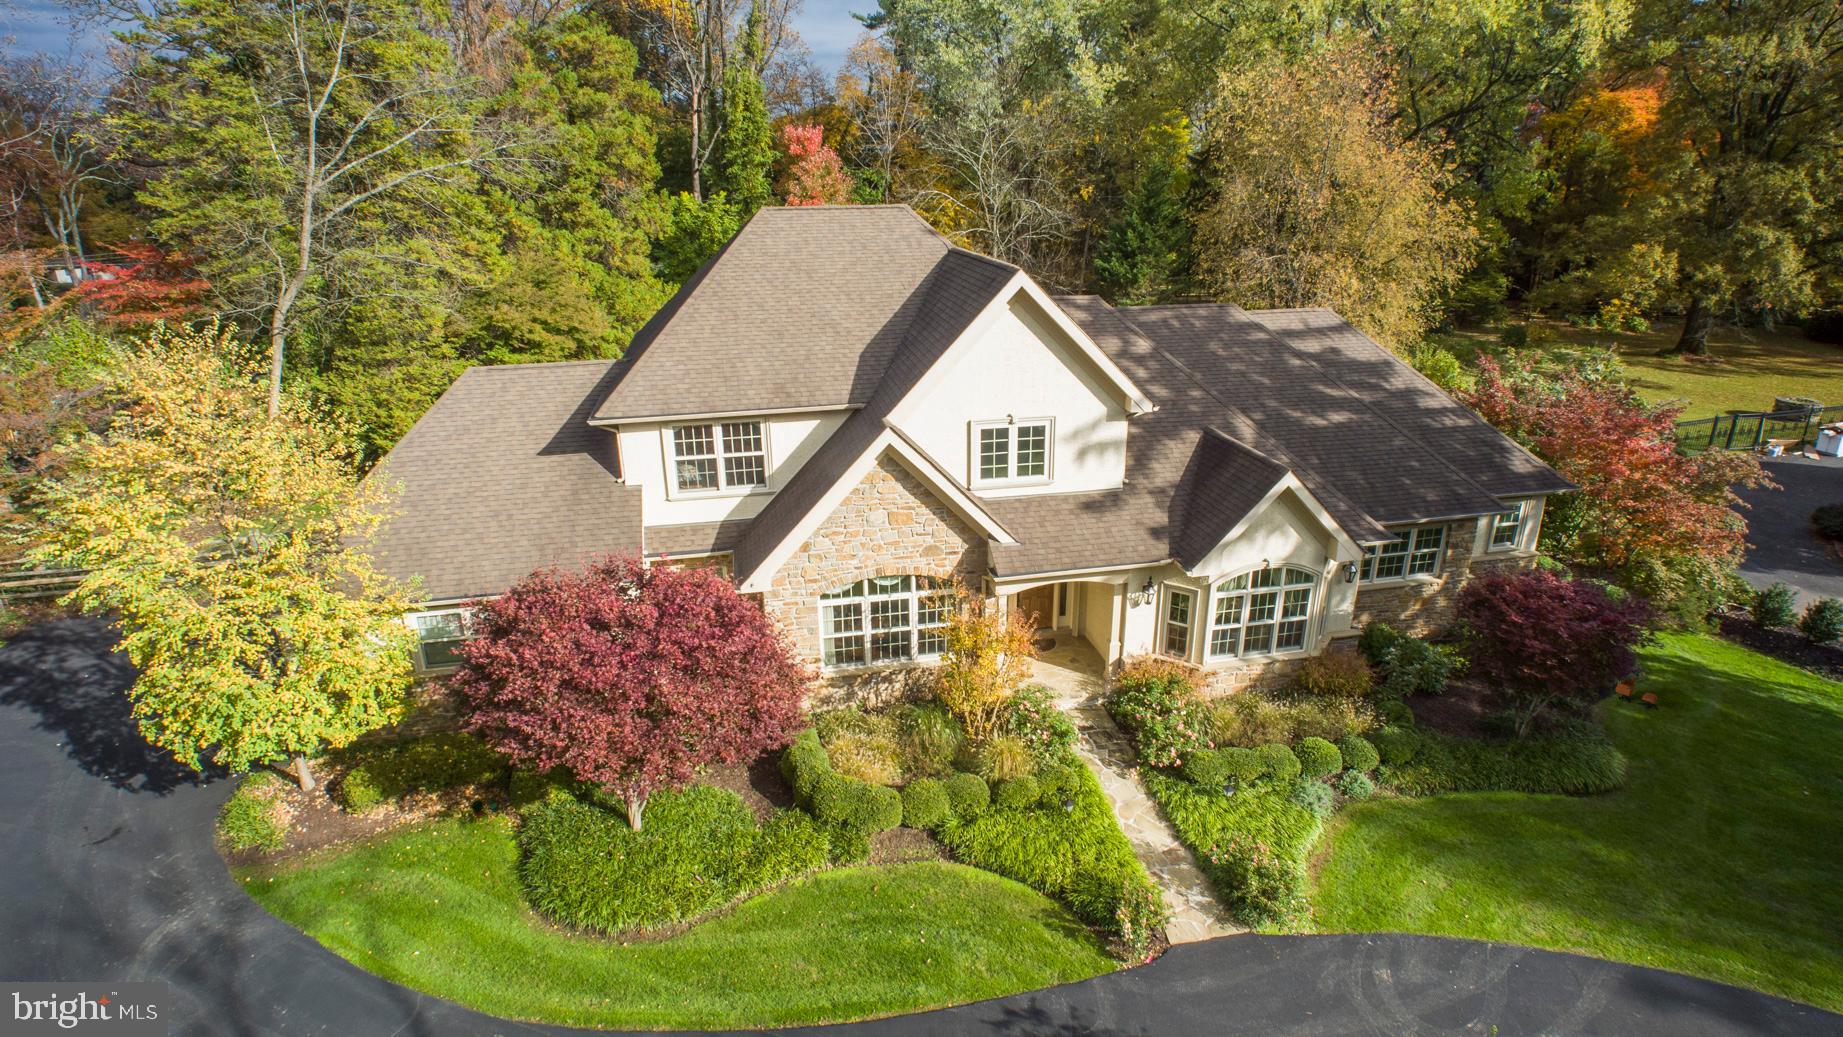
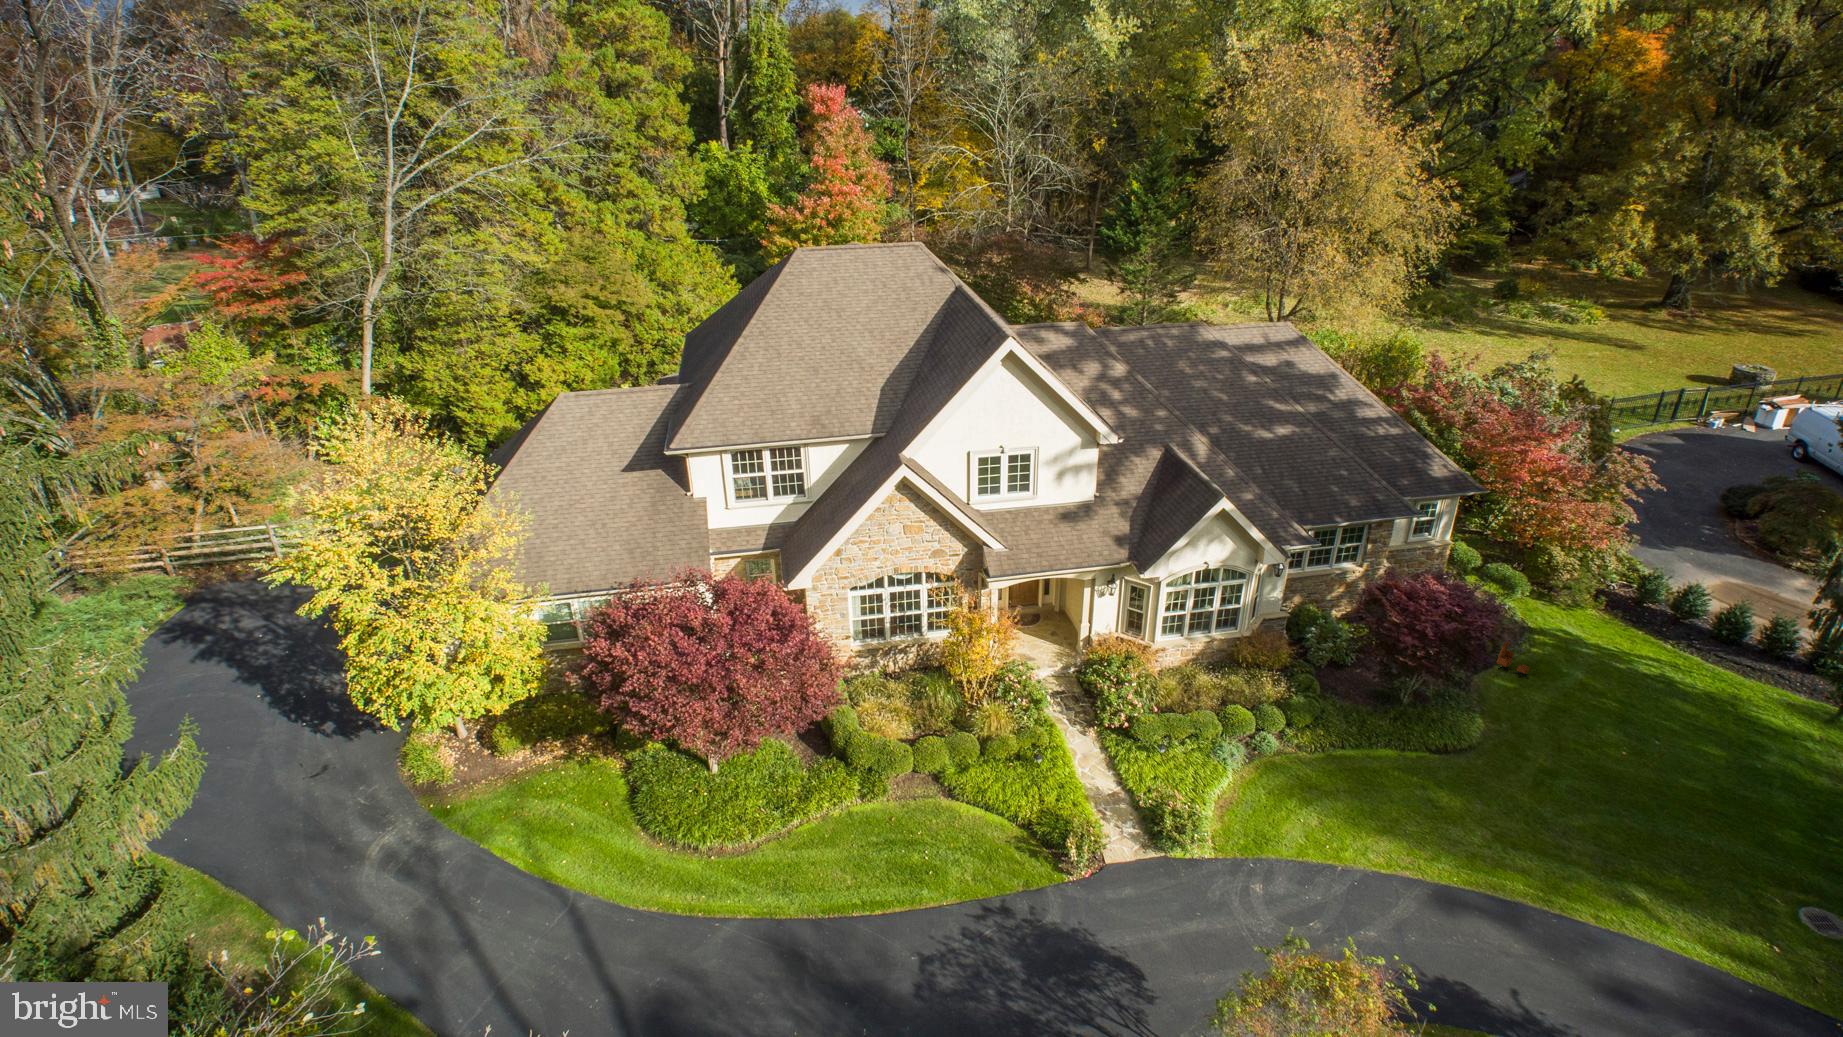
potted plant: present [470,771,508,818] -> none [588,724,616,761]

